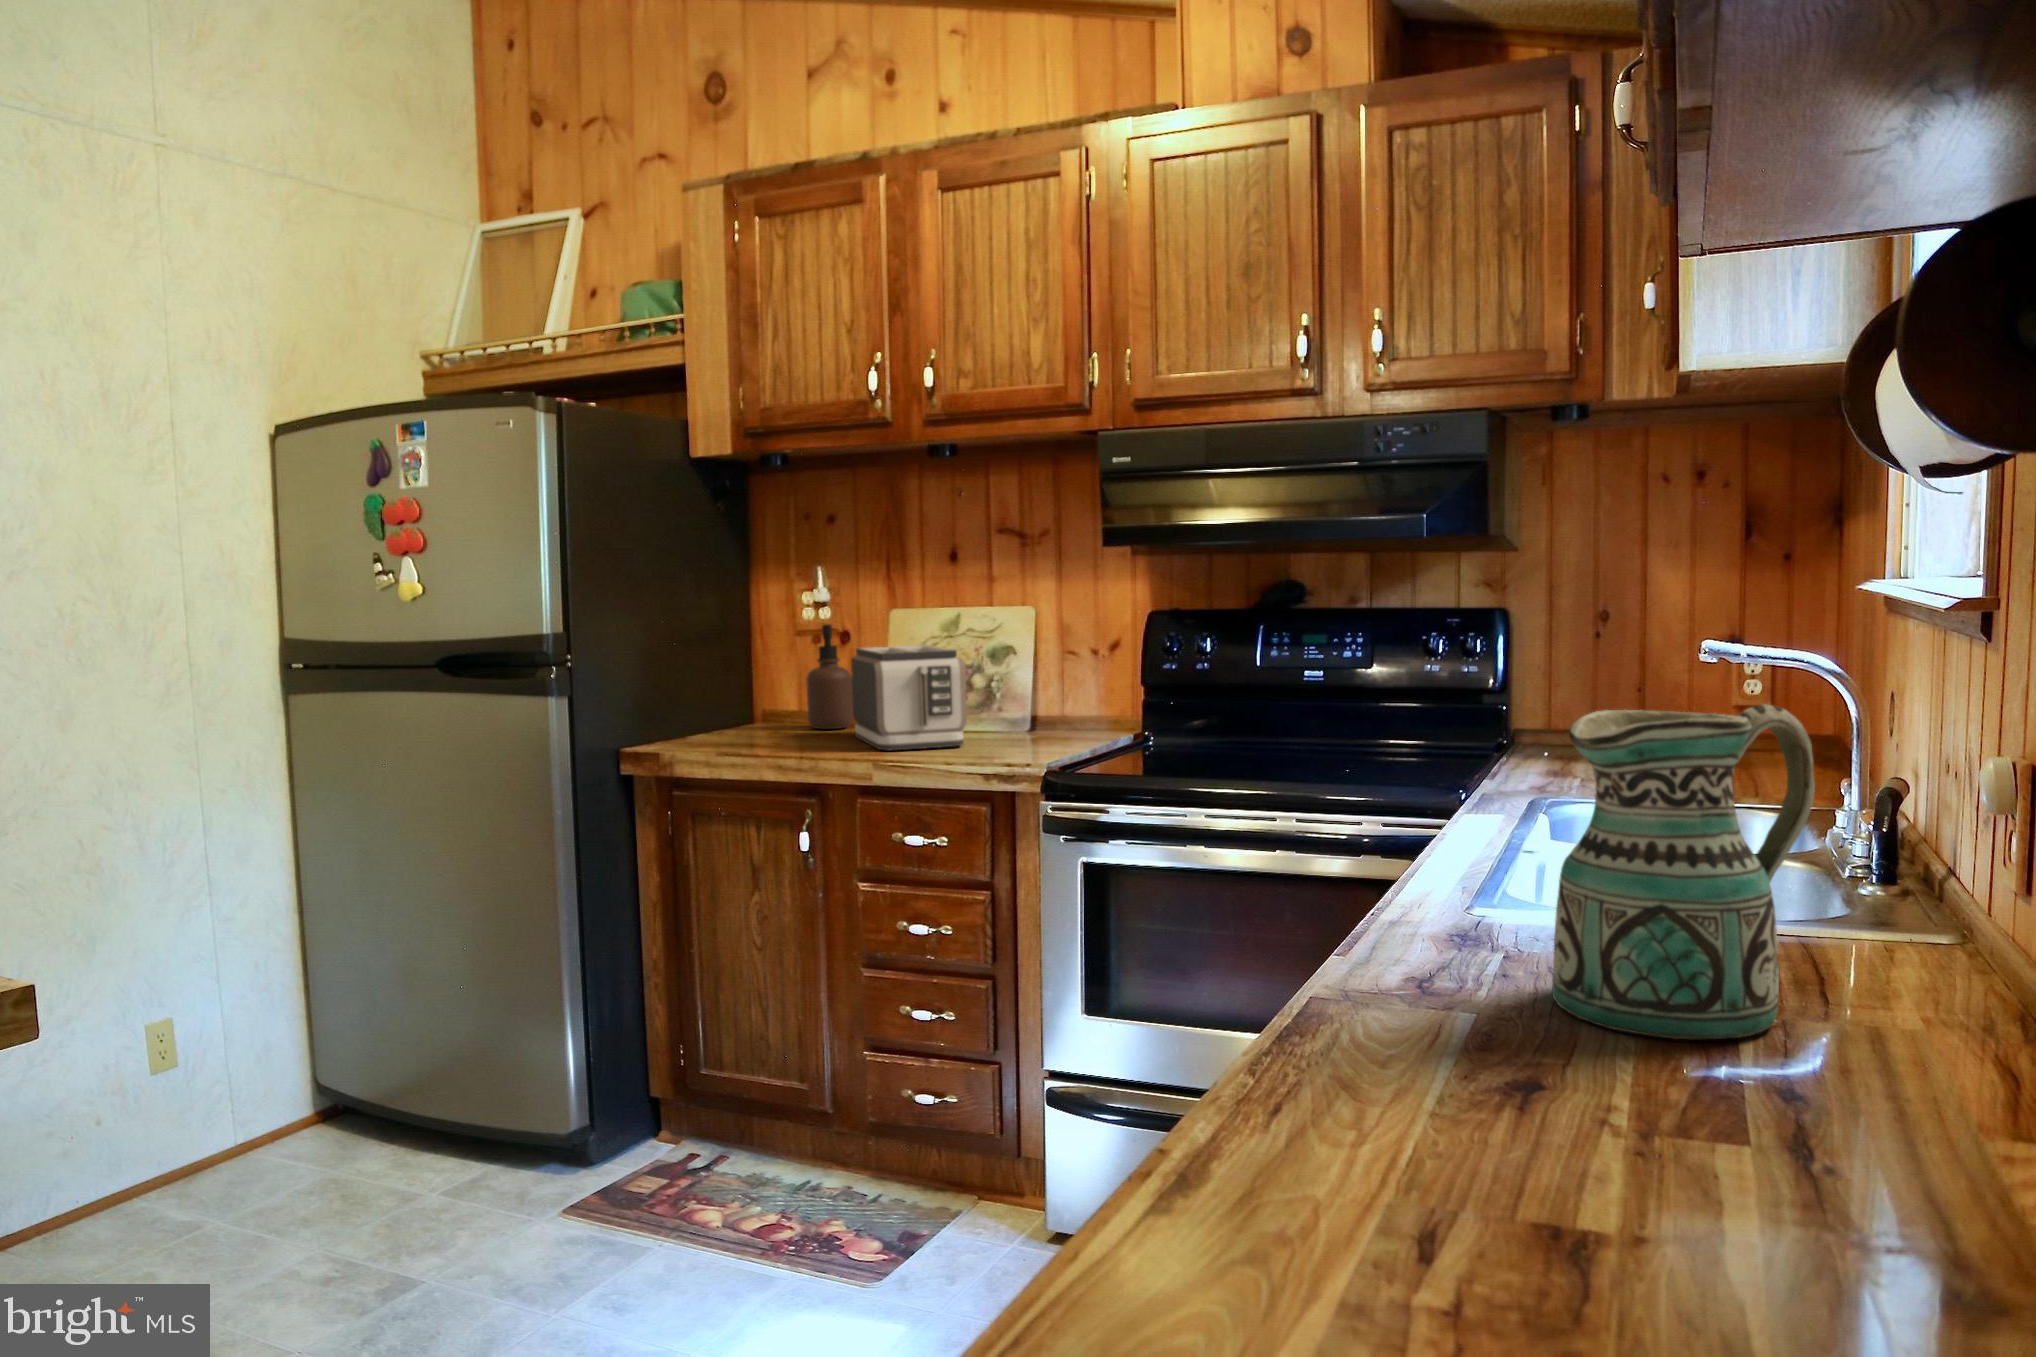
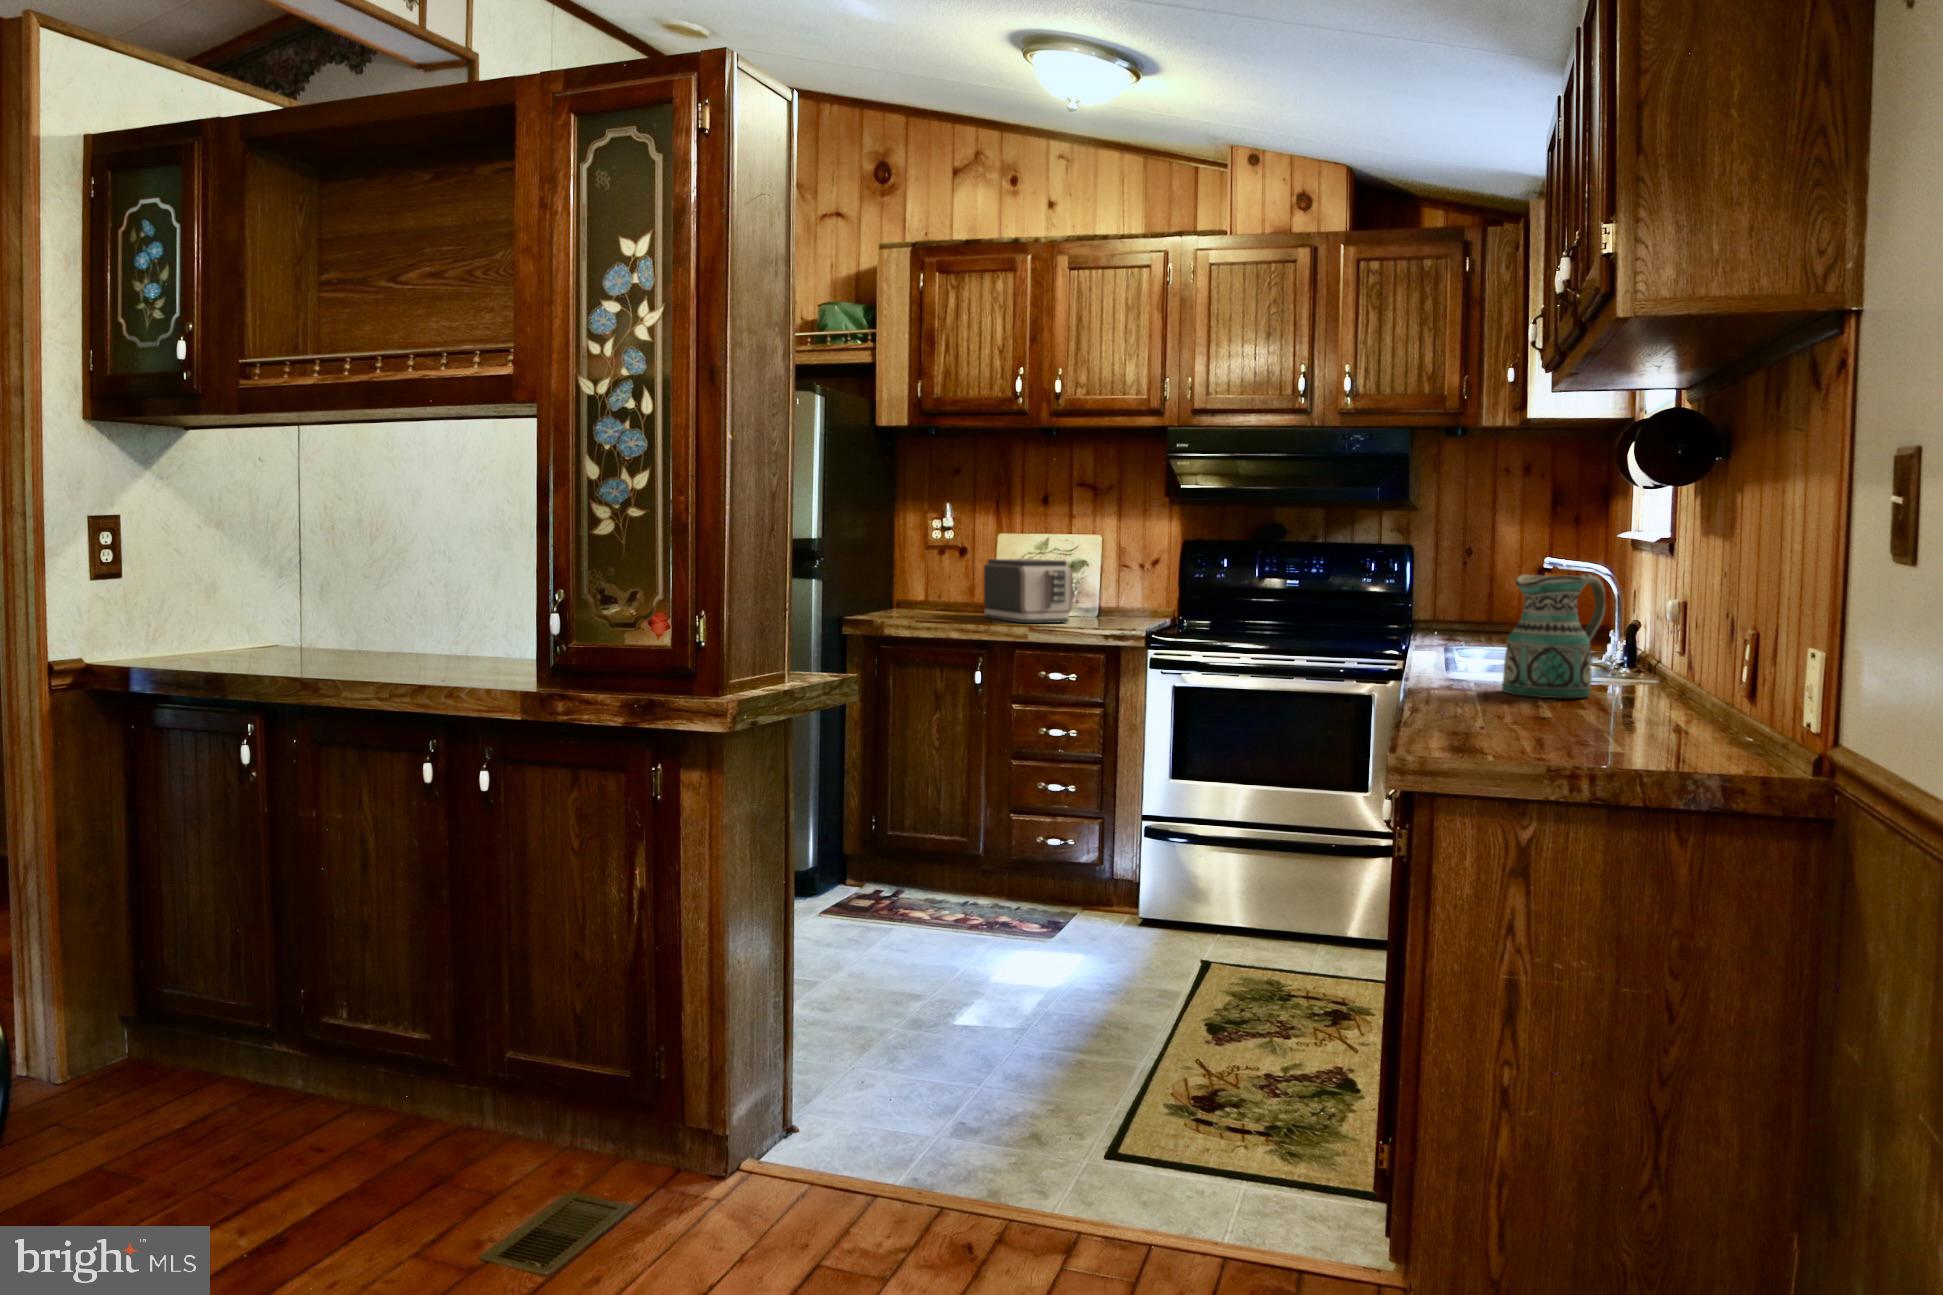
soap dispenser: present [806,624,853,729] -> none [941,543,971,613]

